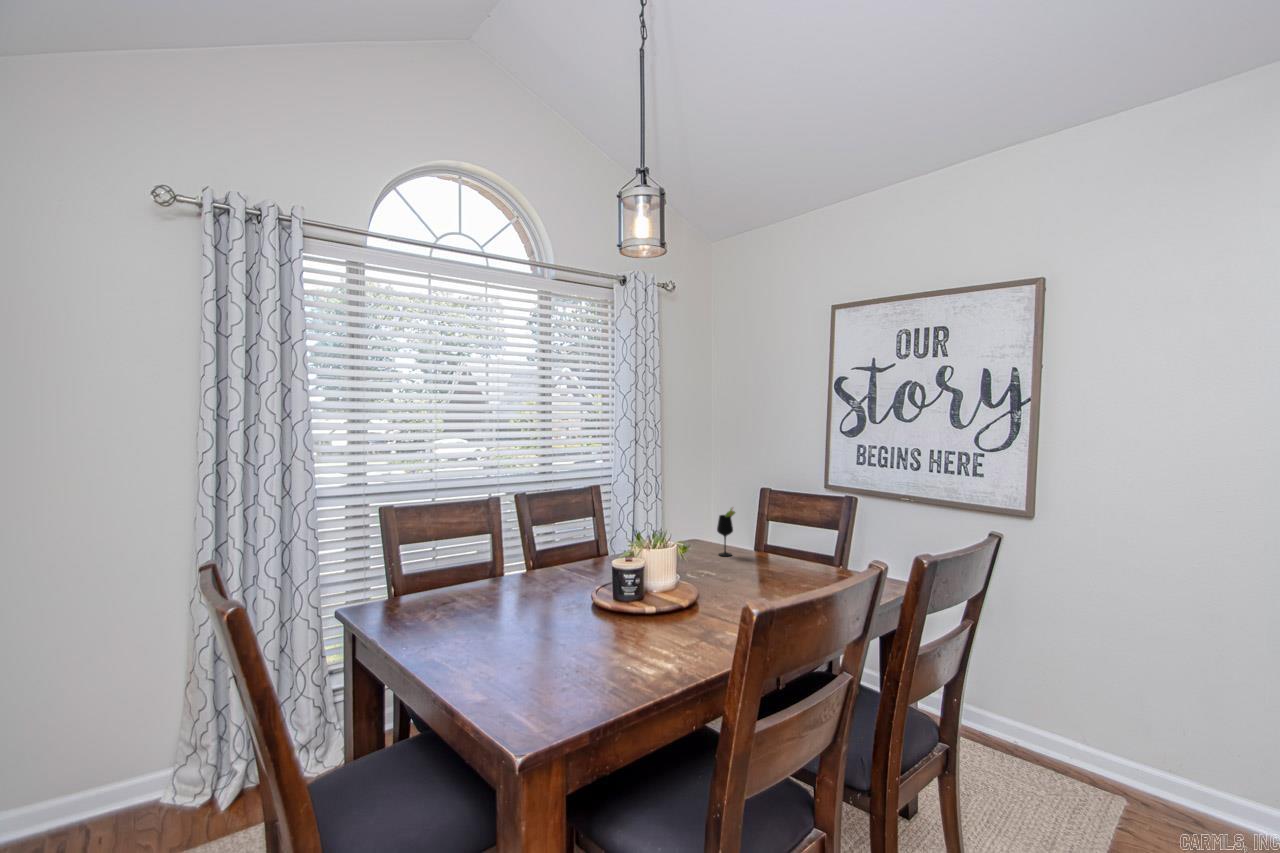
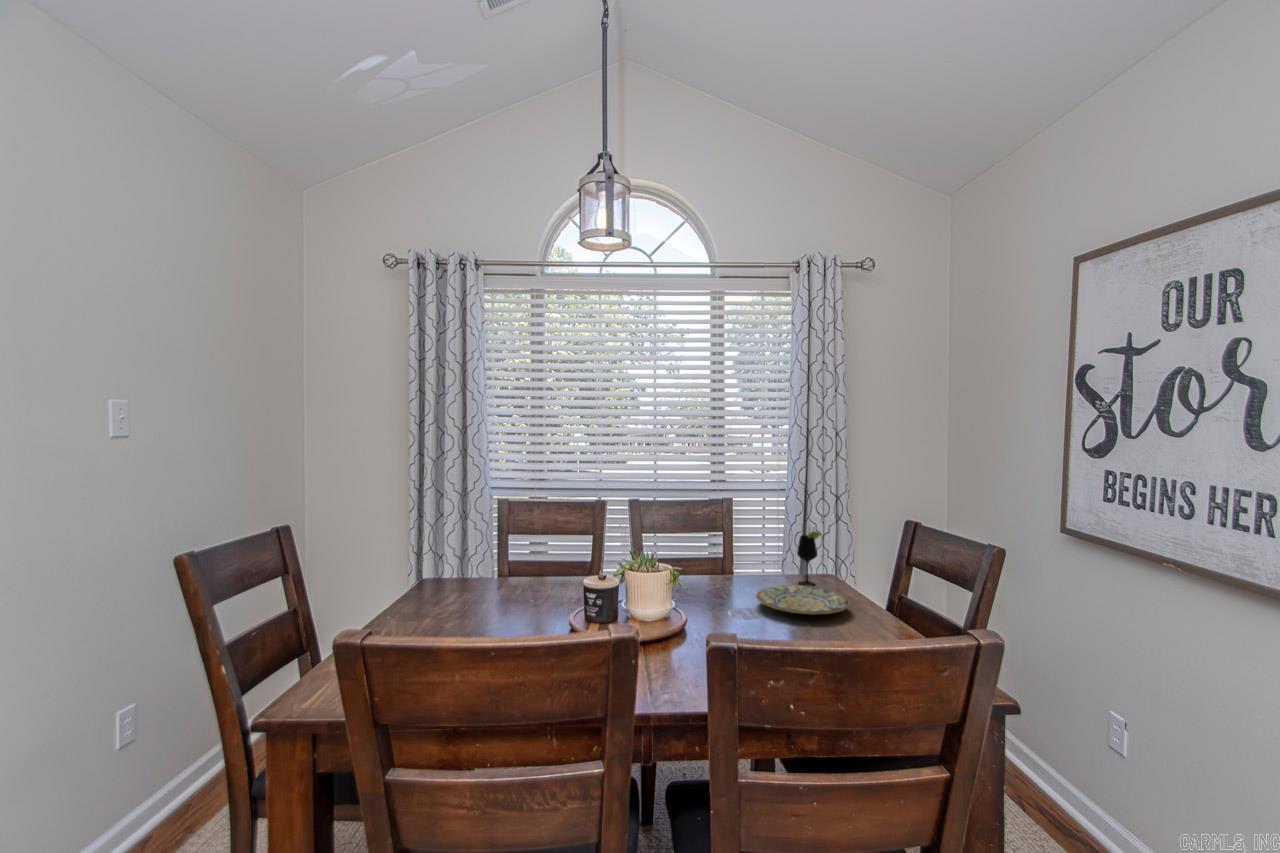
plate: none [727,554,802,576] -> present [756,585,850,614]

